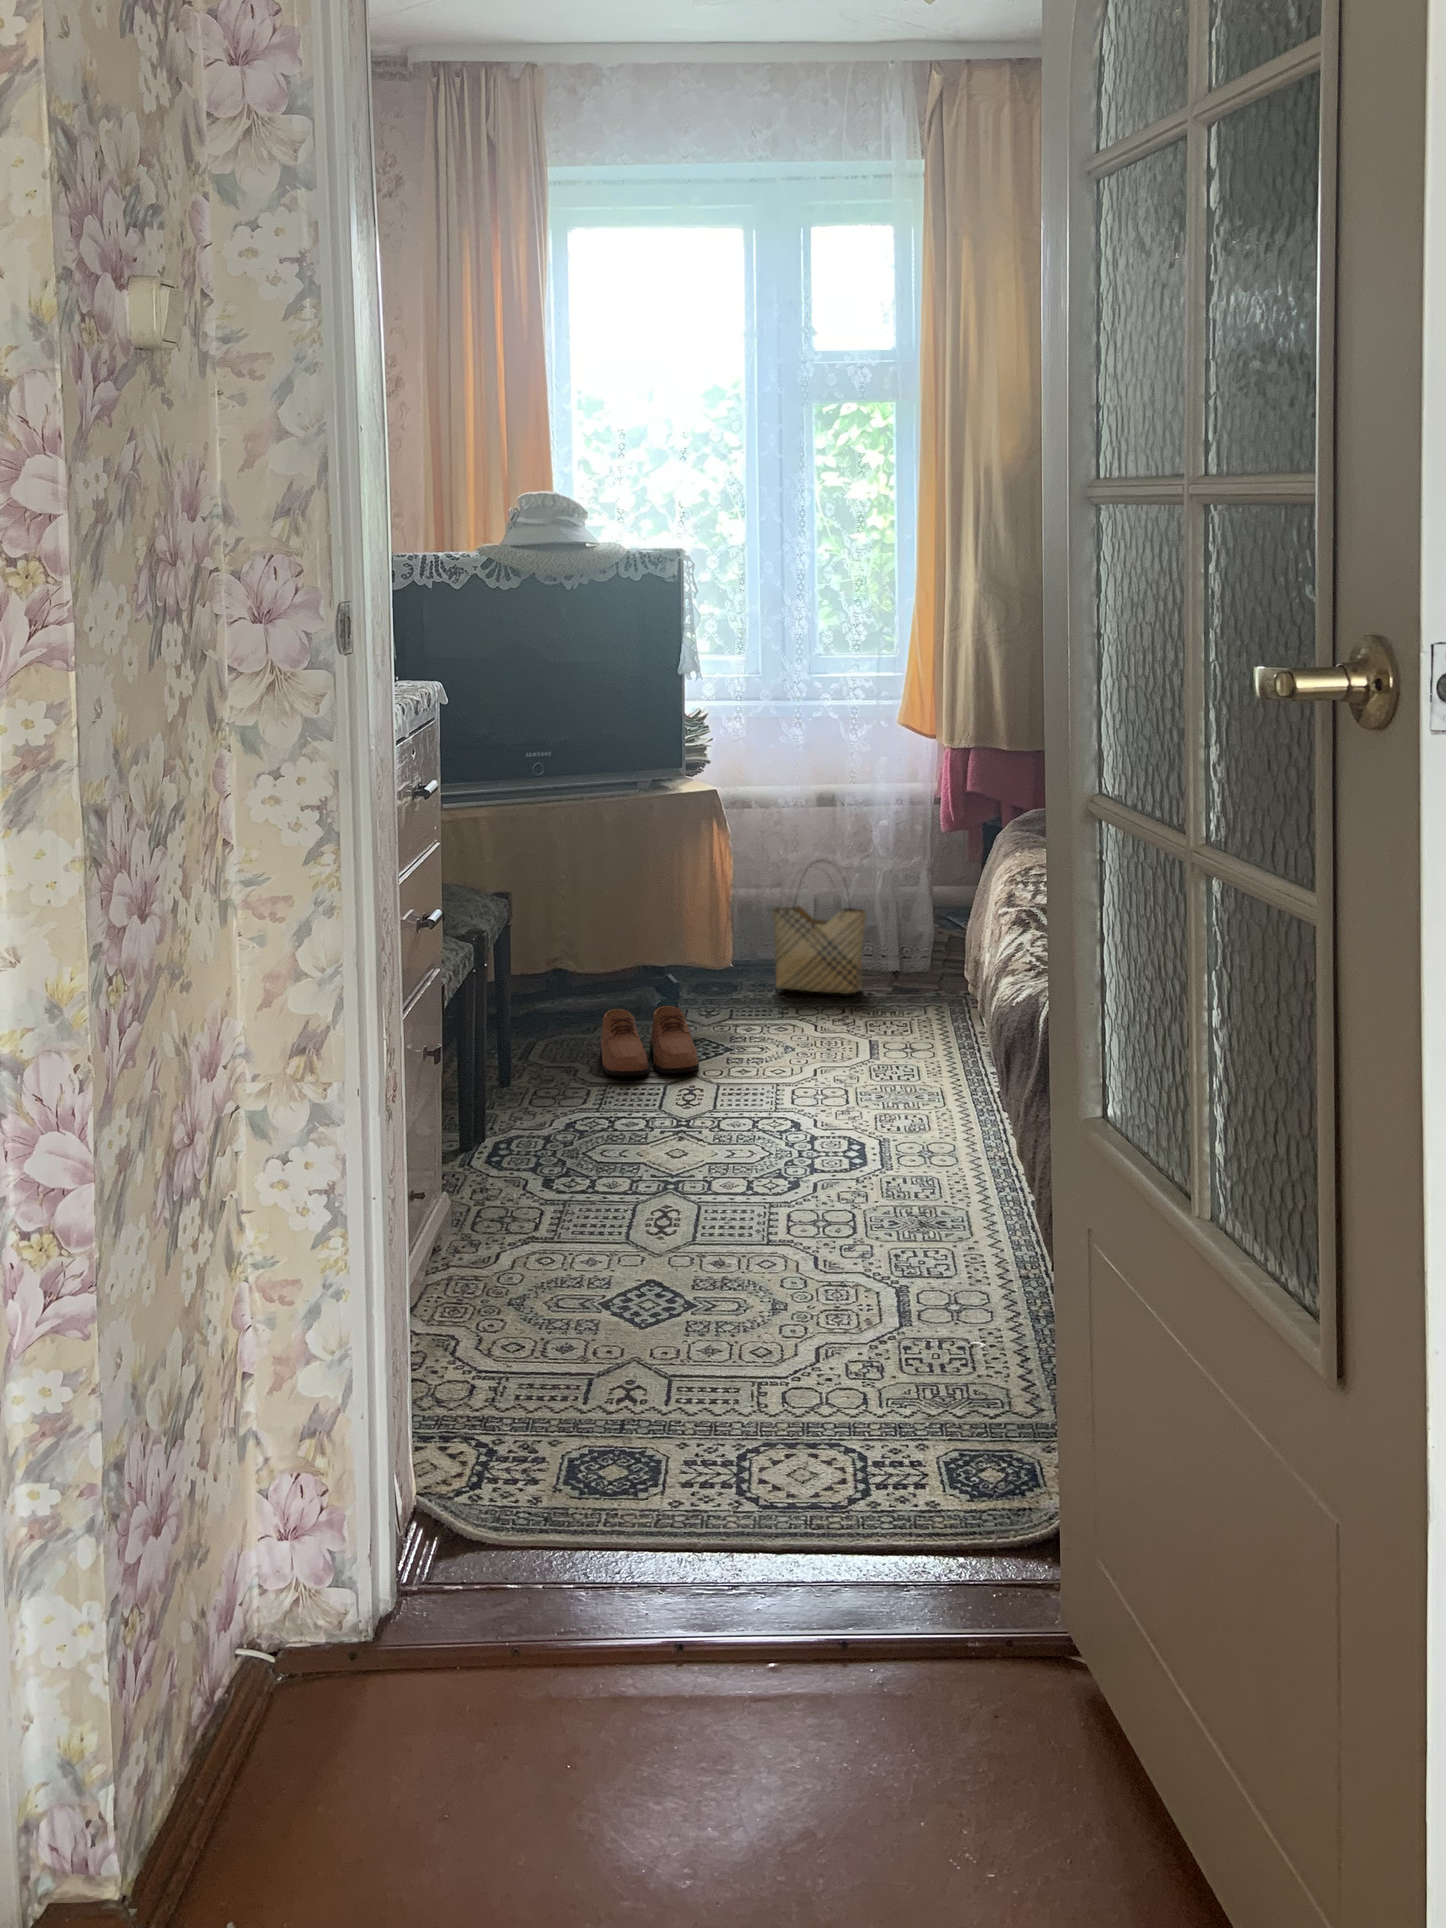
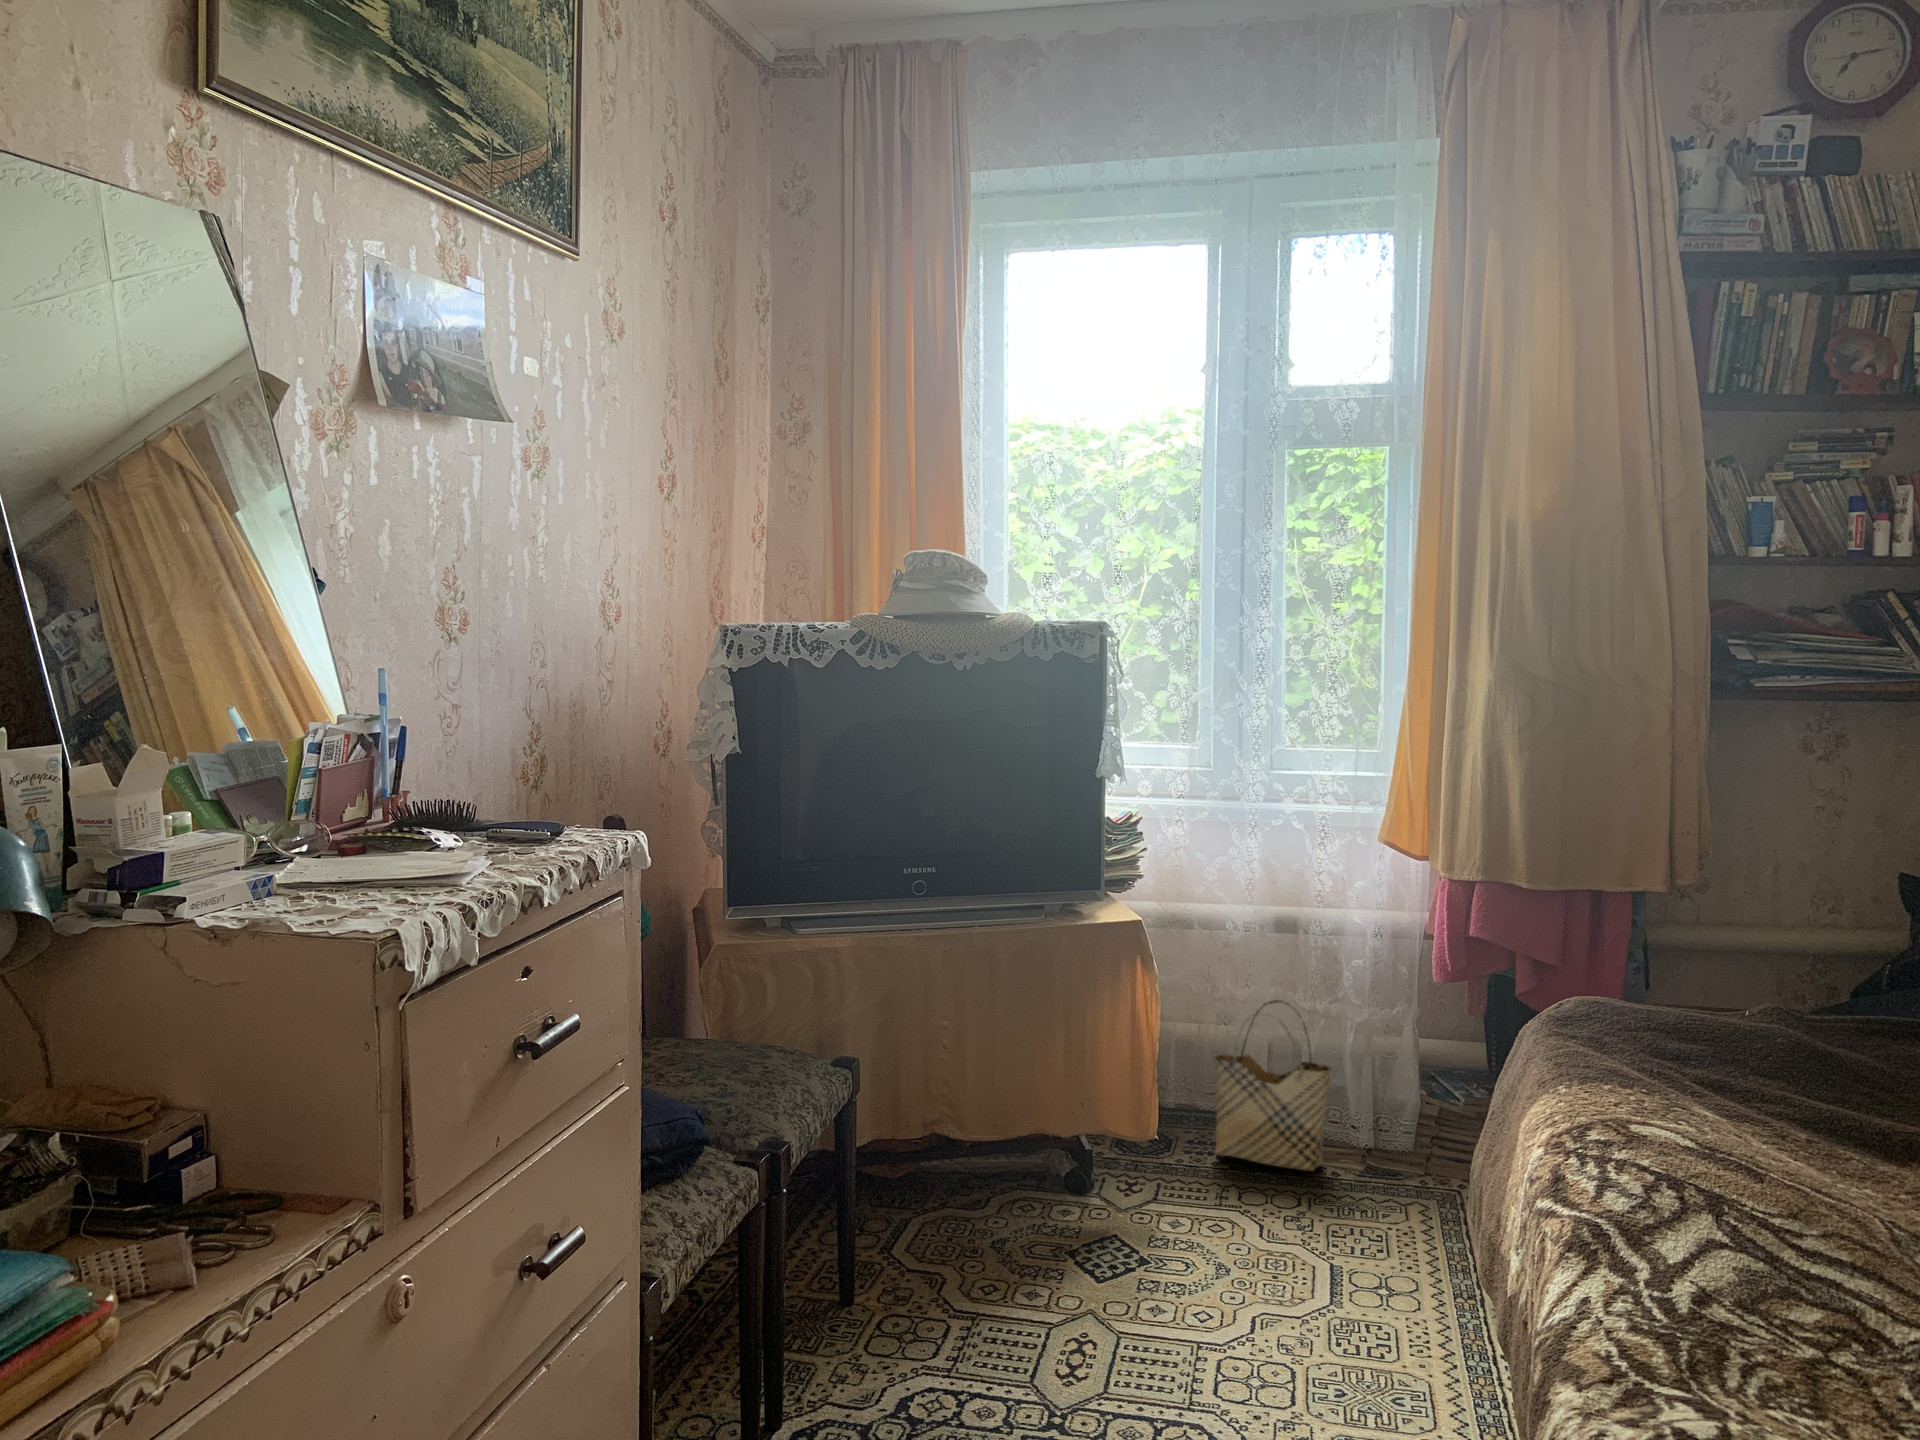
shoe: present [600,1006,699,1076] -> none [976,1199,1100,1311]

